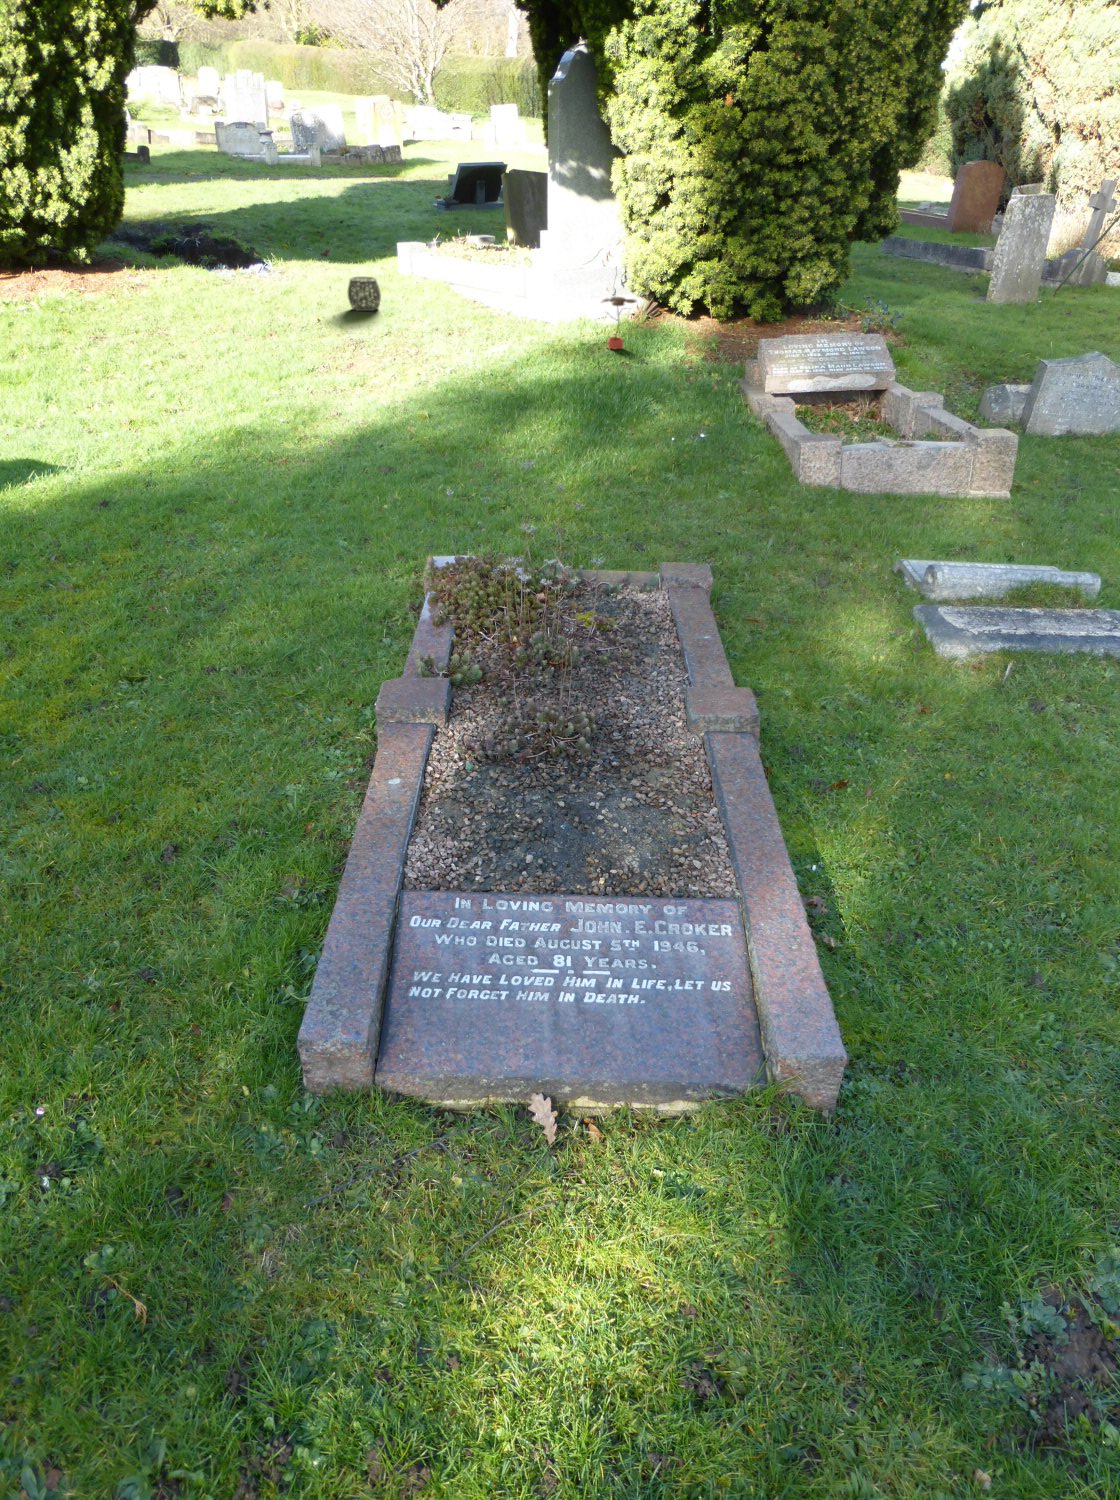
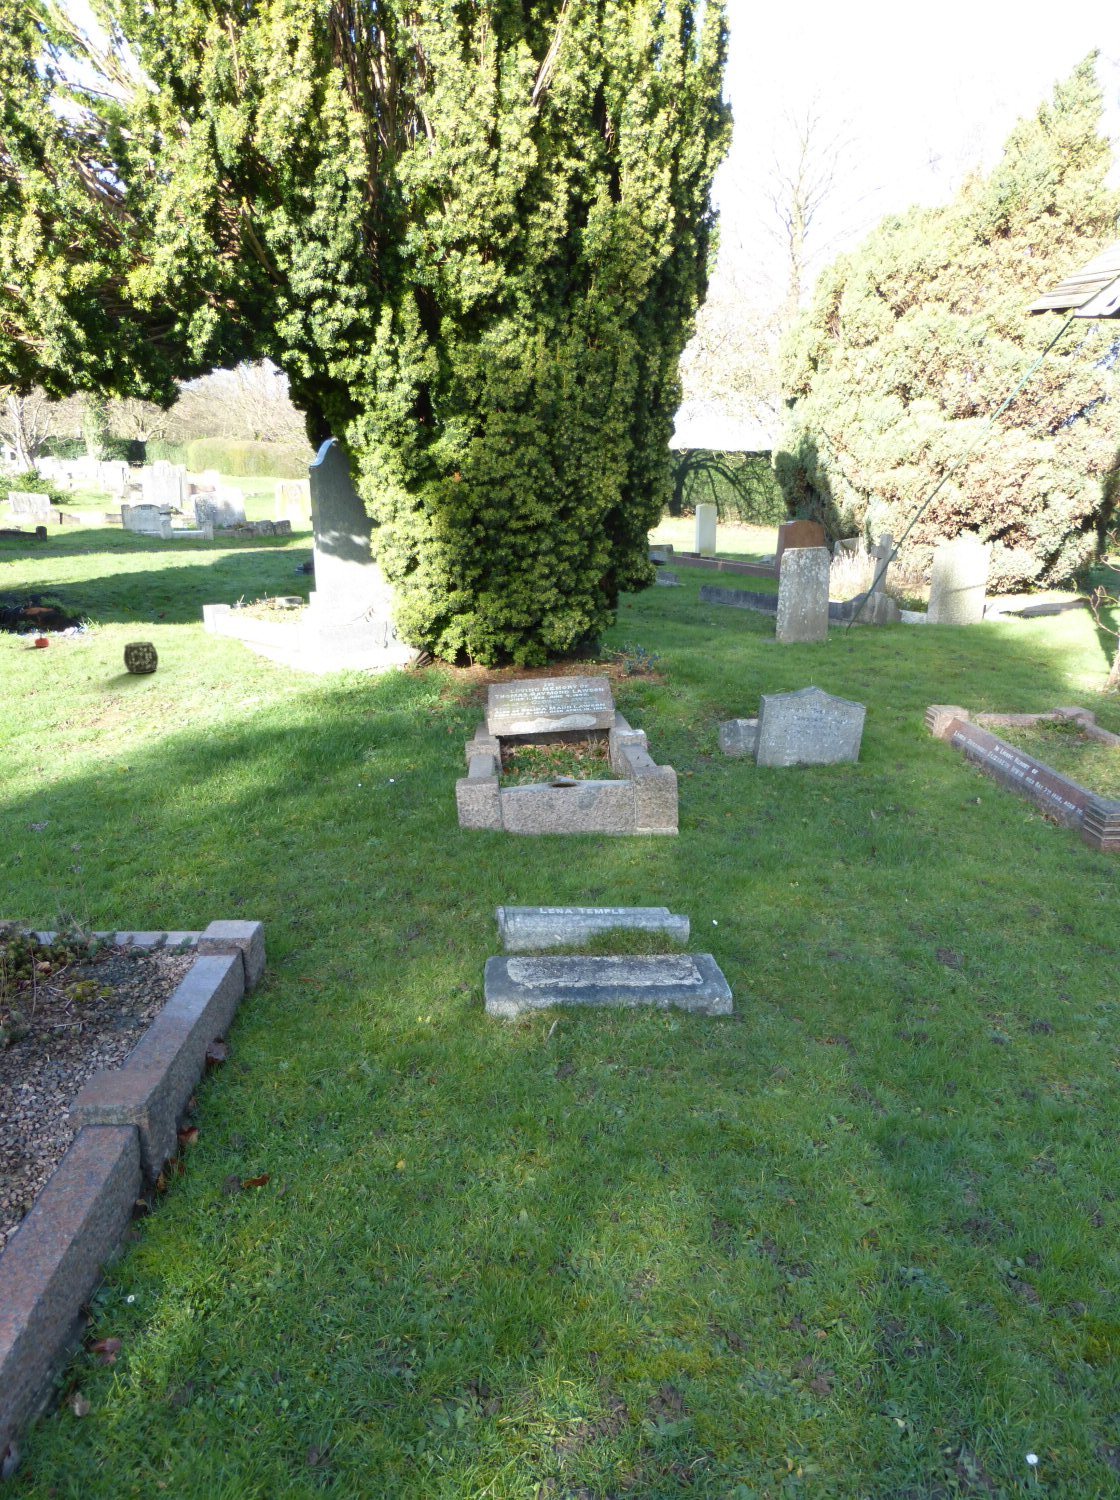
potted plant: present [600,297,636,350] -> present [22,607,51,647]

